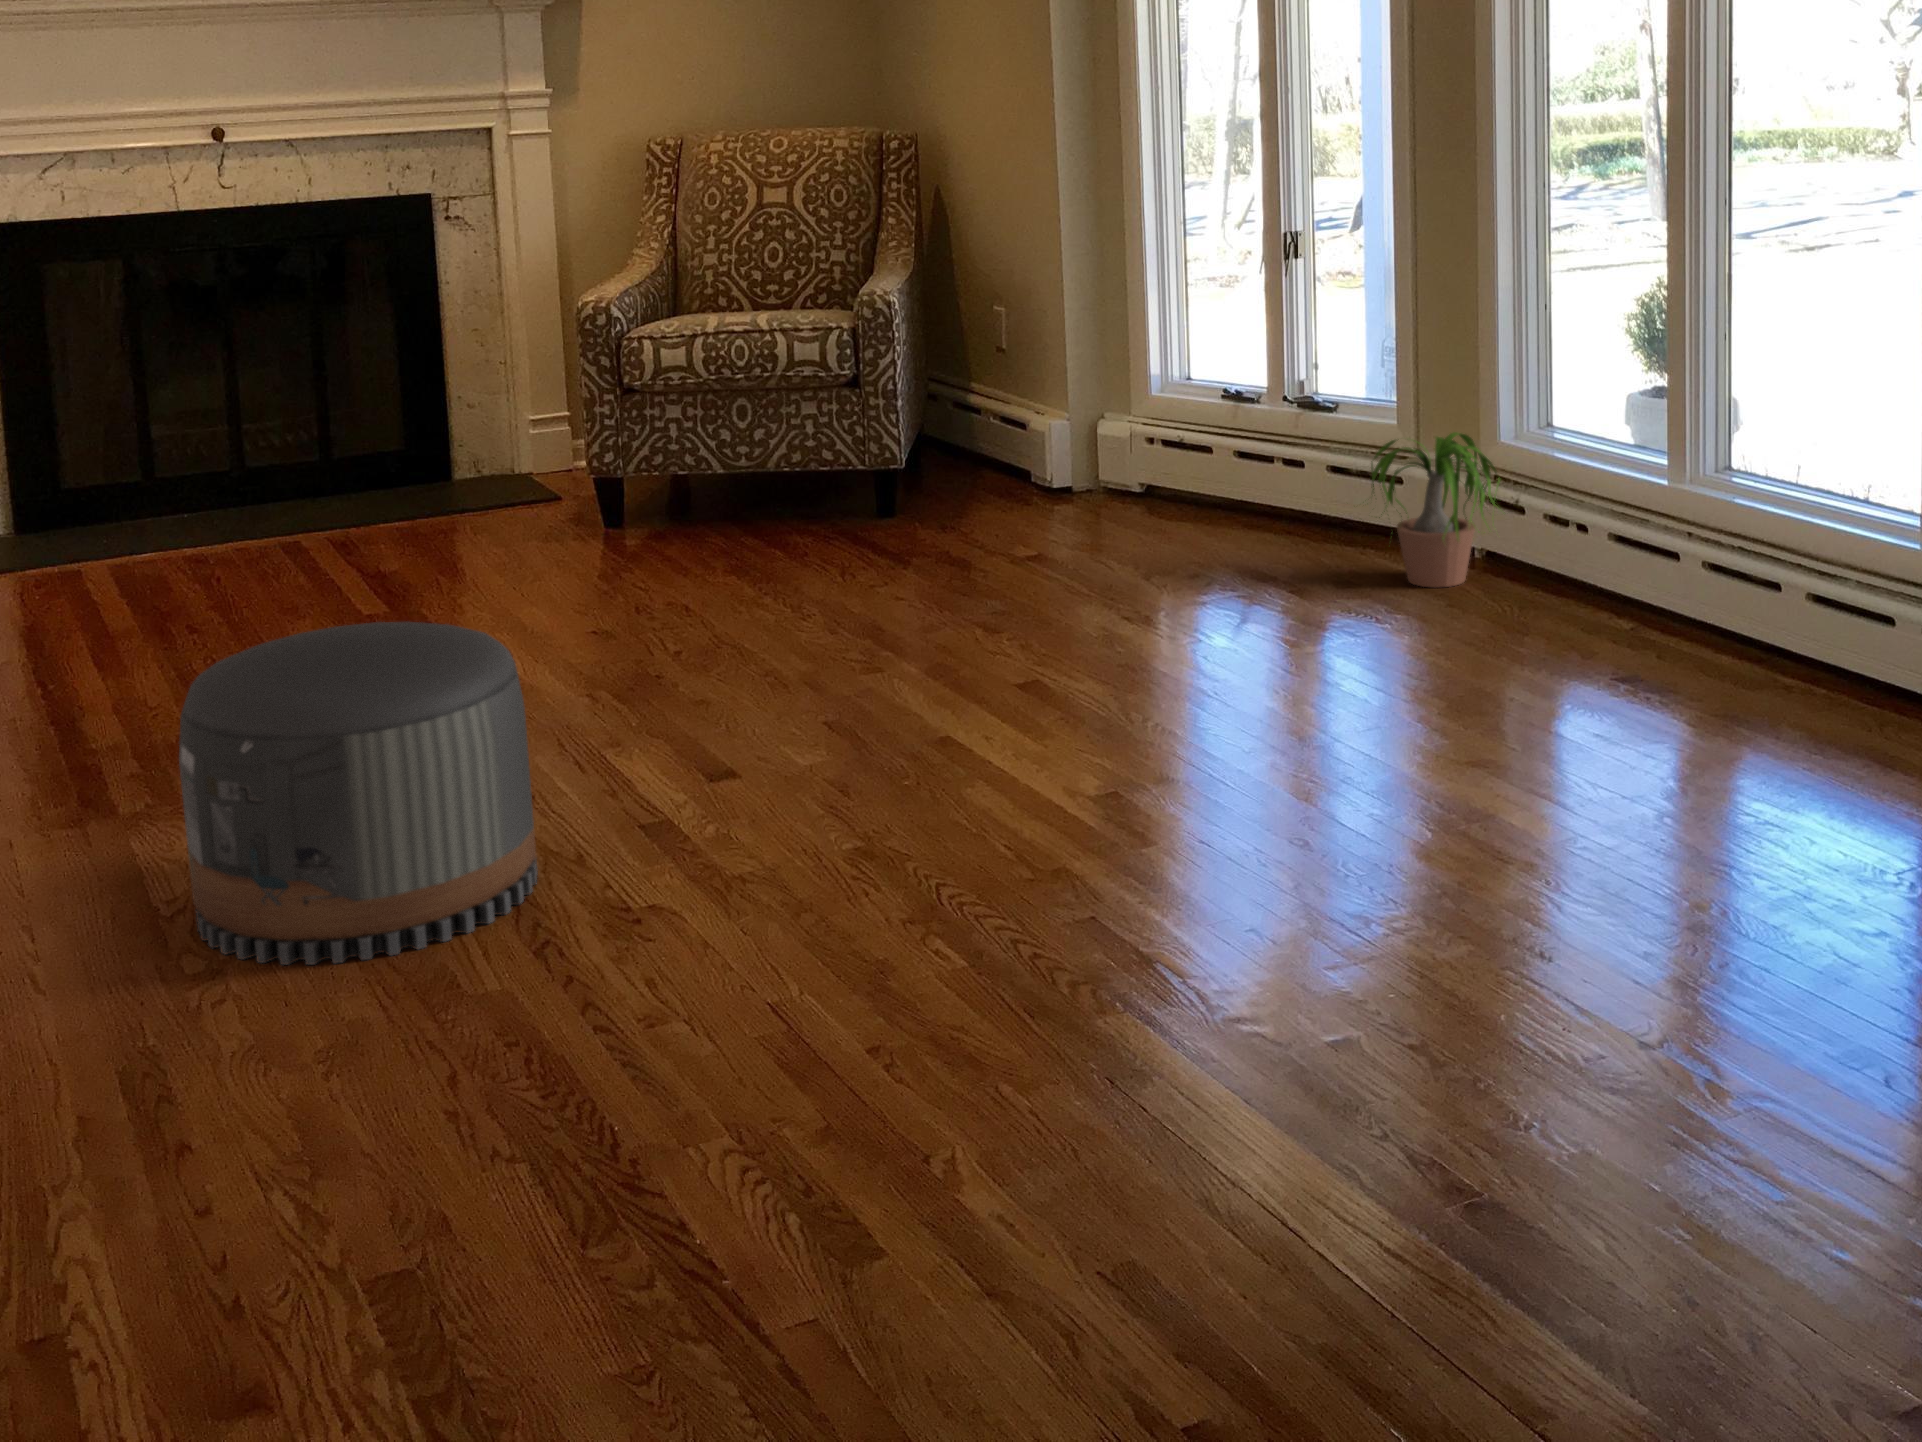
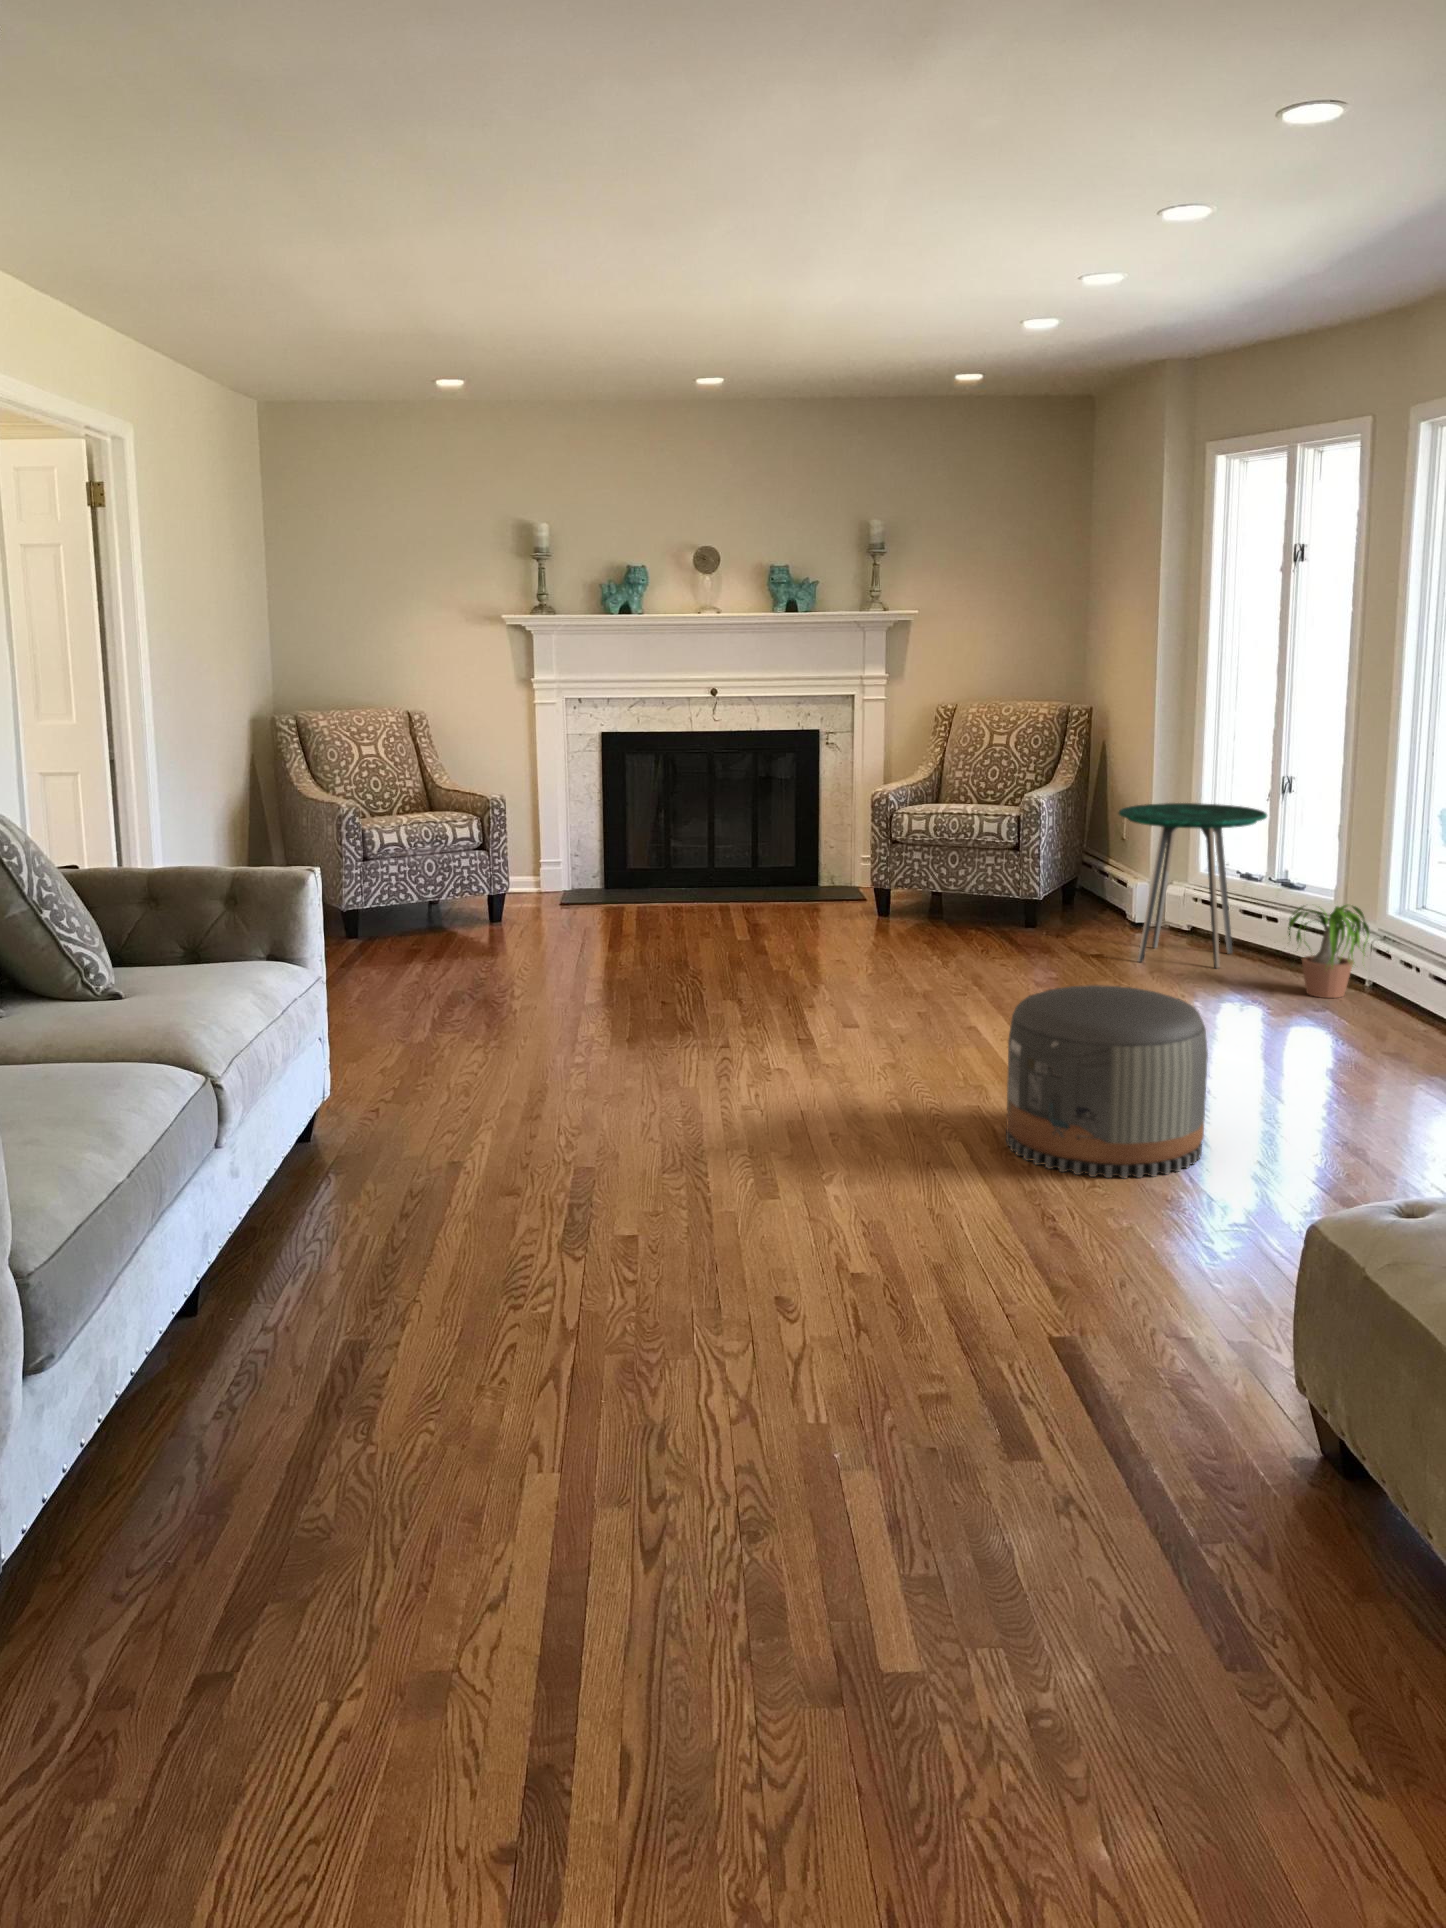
side table: none [1053,283,1289,561] -> present [1119,803,1267,968]
pouf: present [179,622,538,965] -> present [1006,985,1208,1178]

